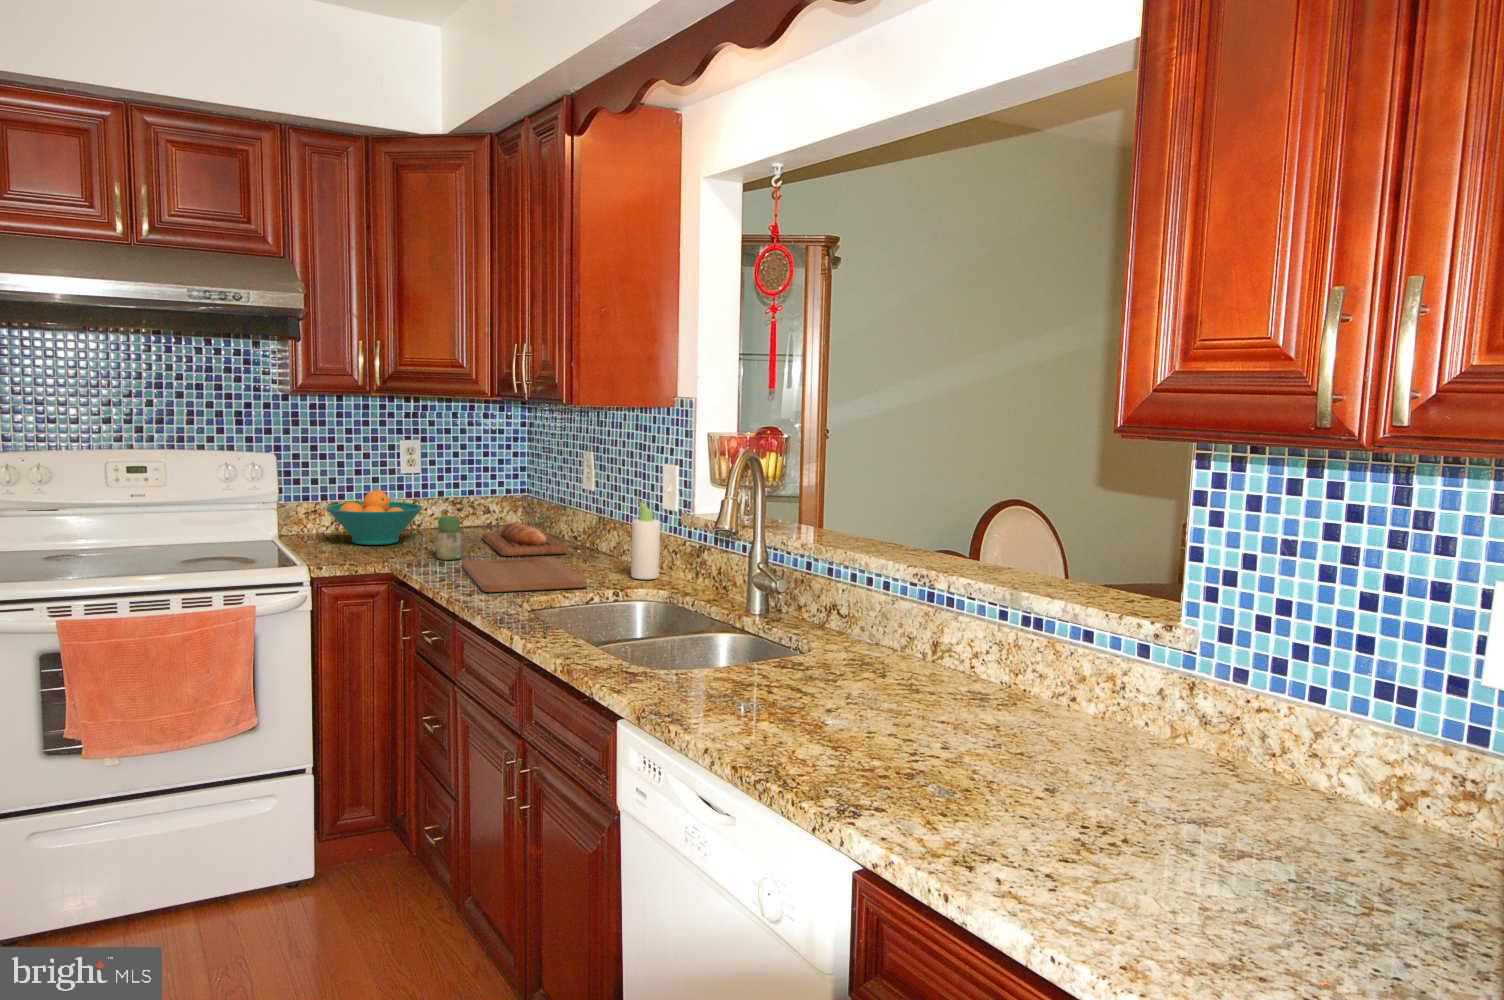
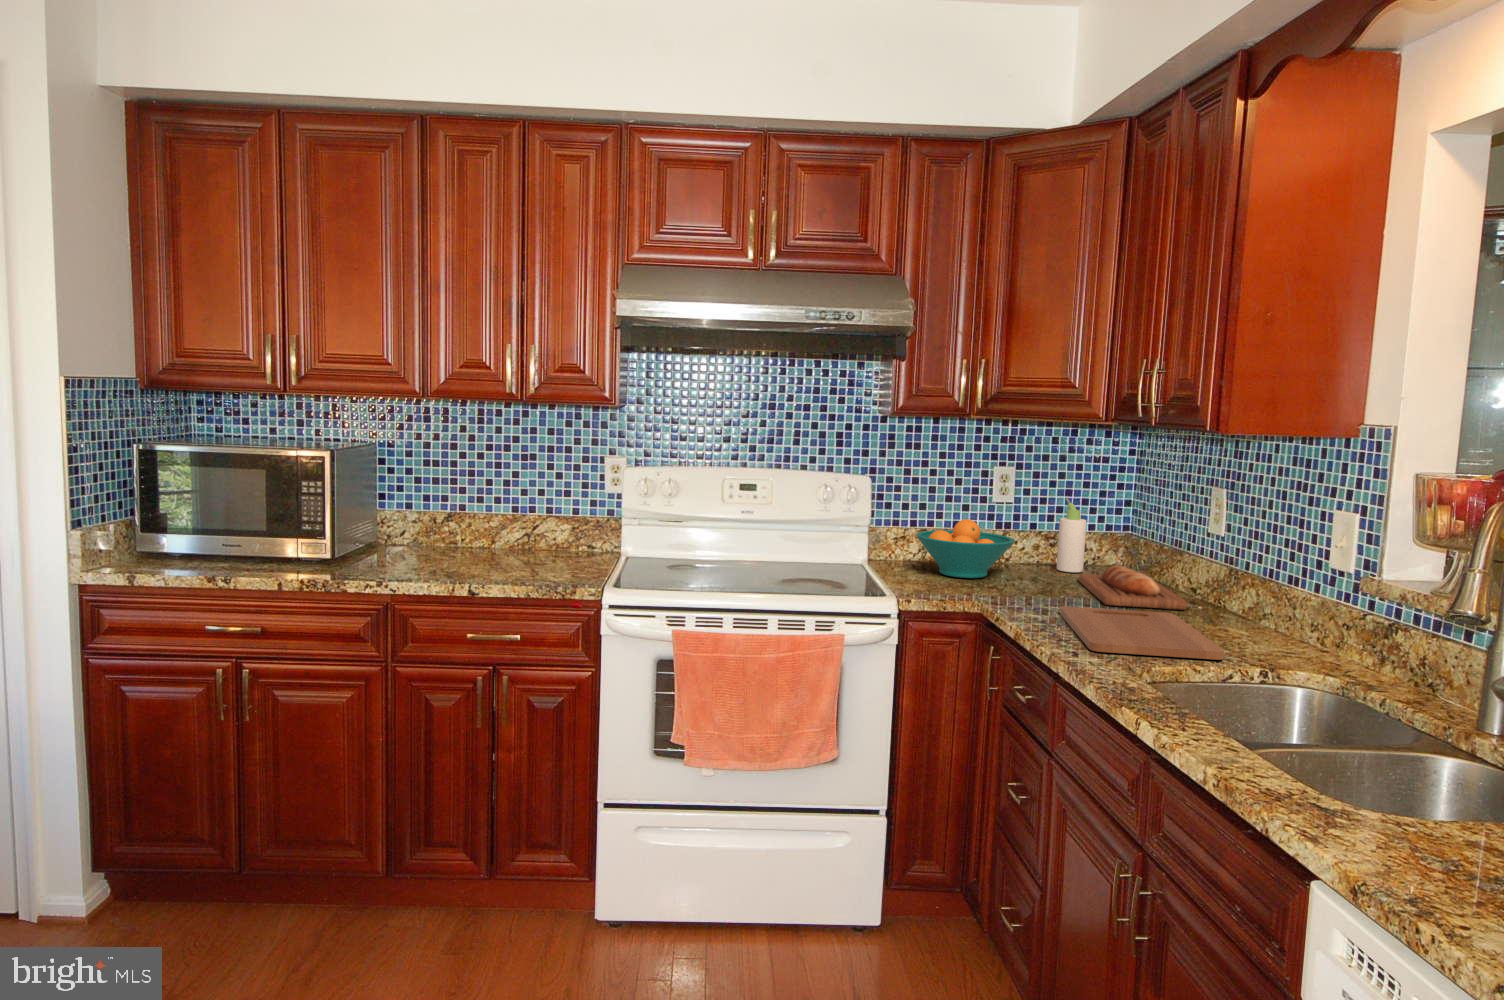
bottle: present [631,497,660,579] -> present [1057,497,1087,572]
jar: present [436,516,462,560] -> none [1029,553,1060,604]

